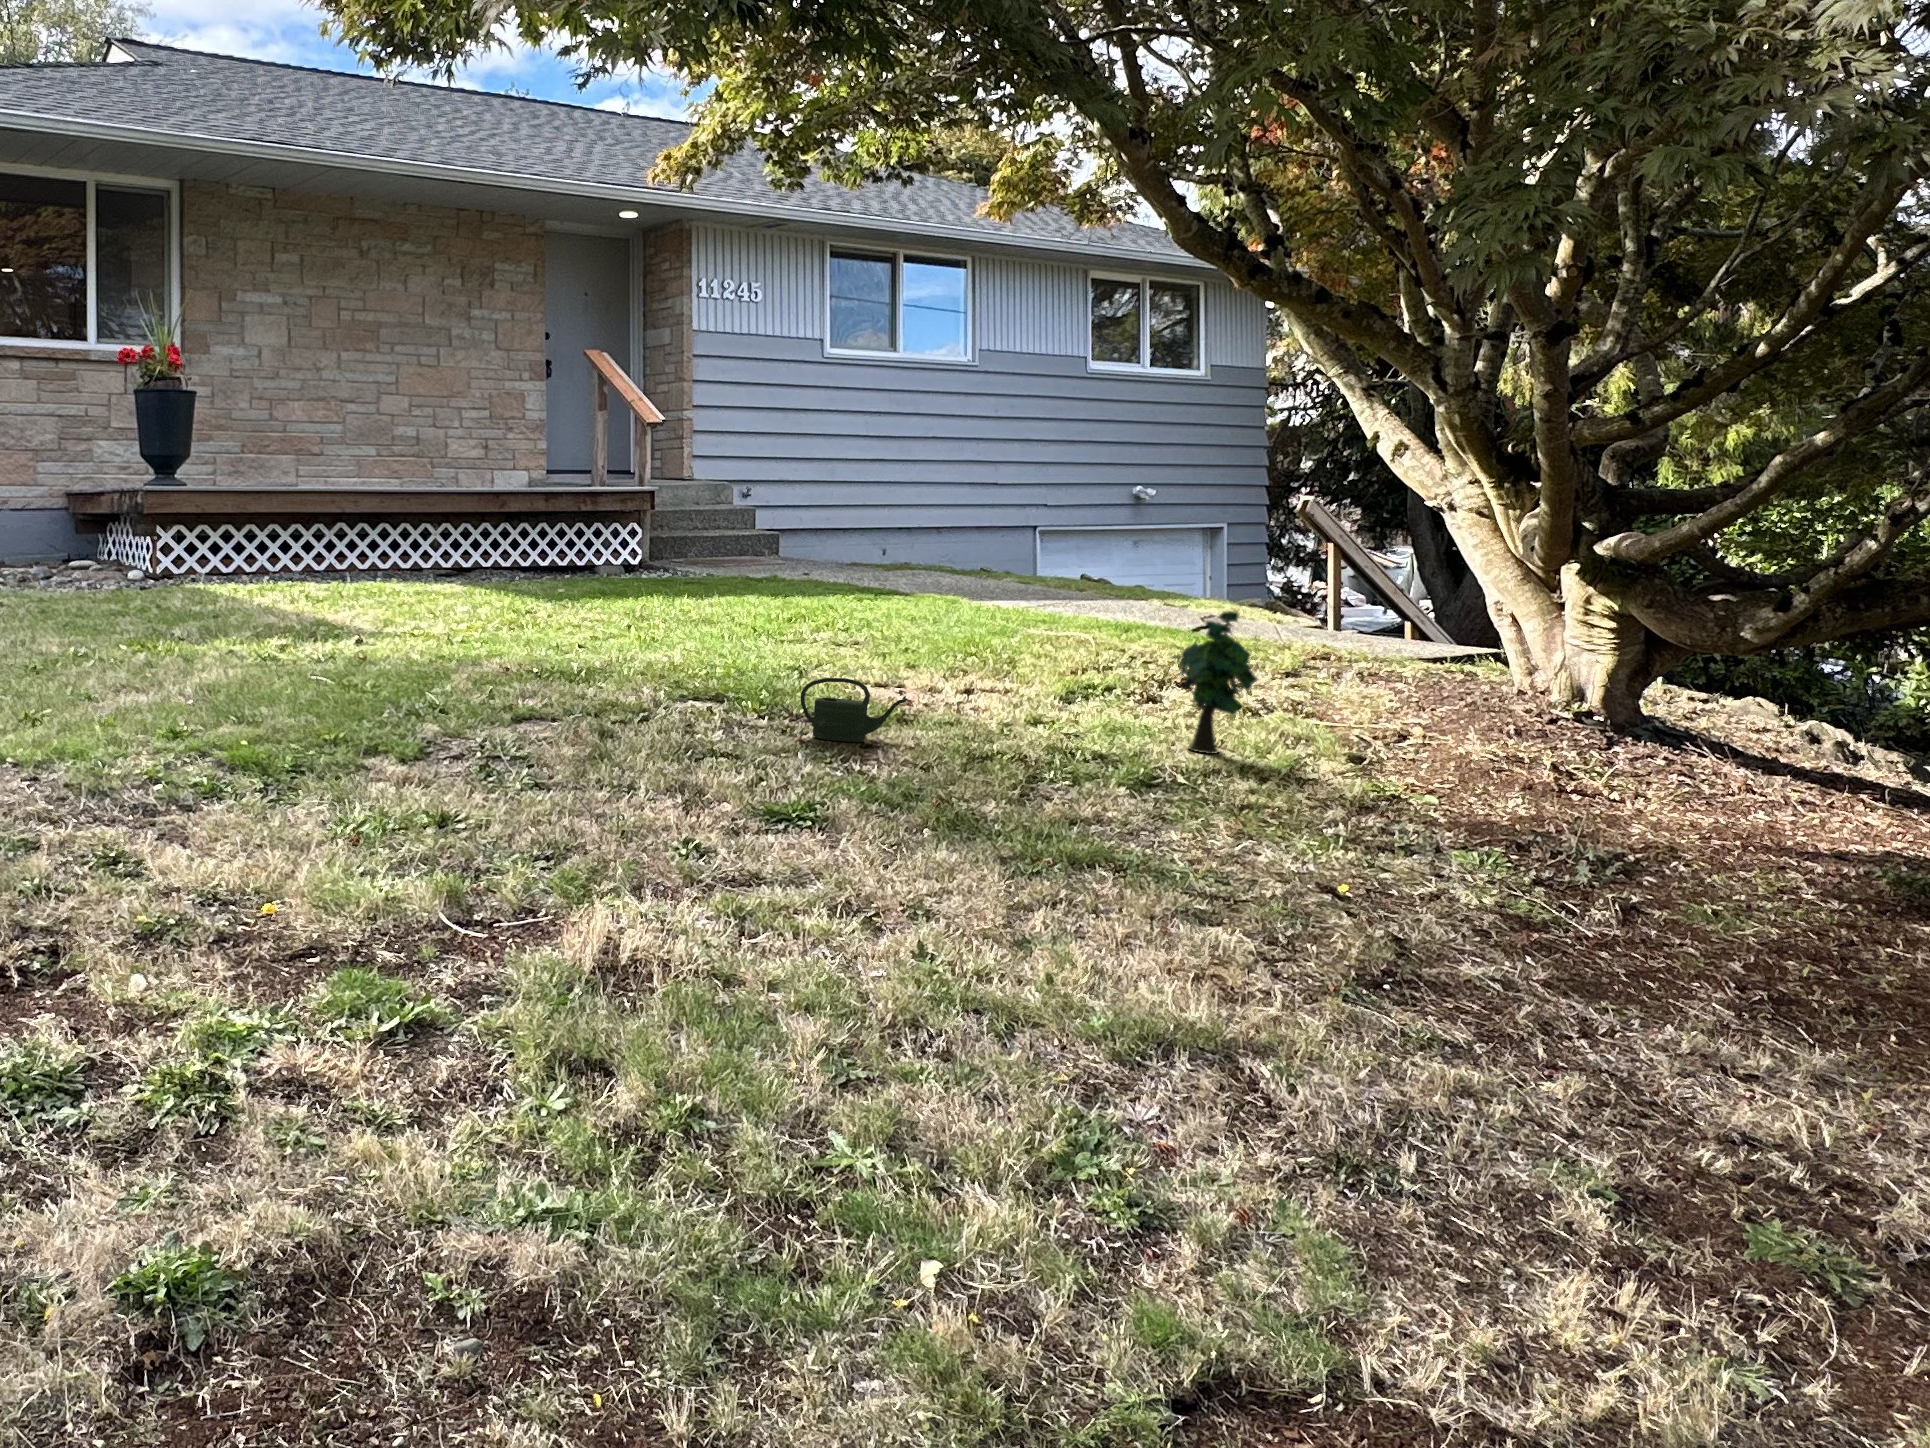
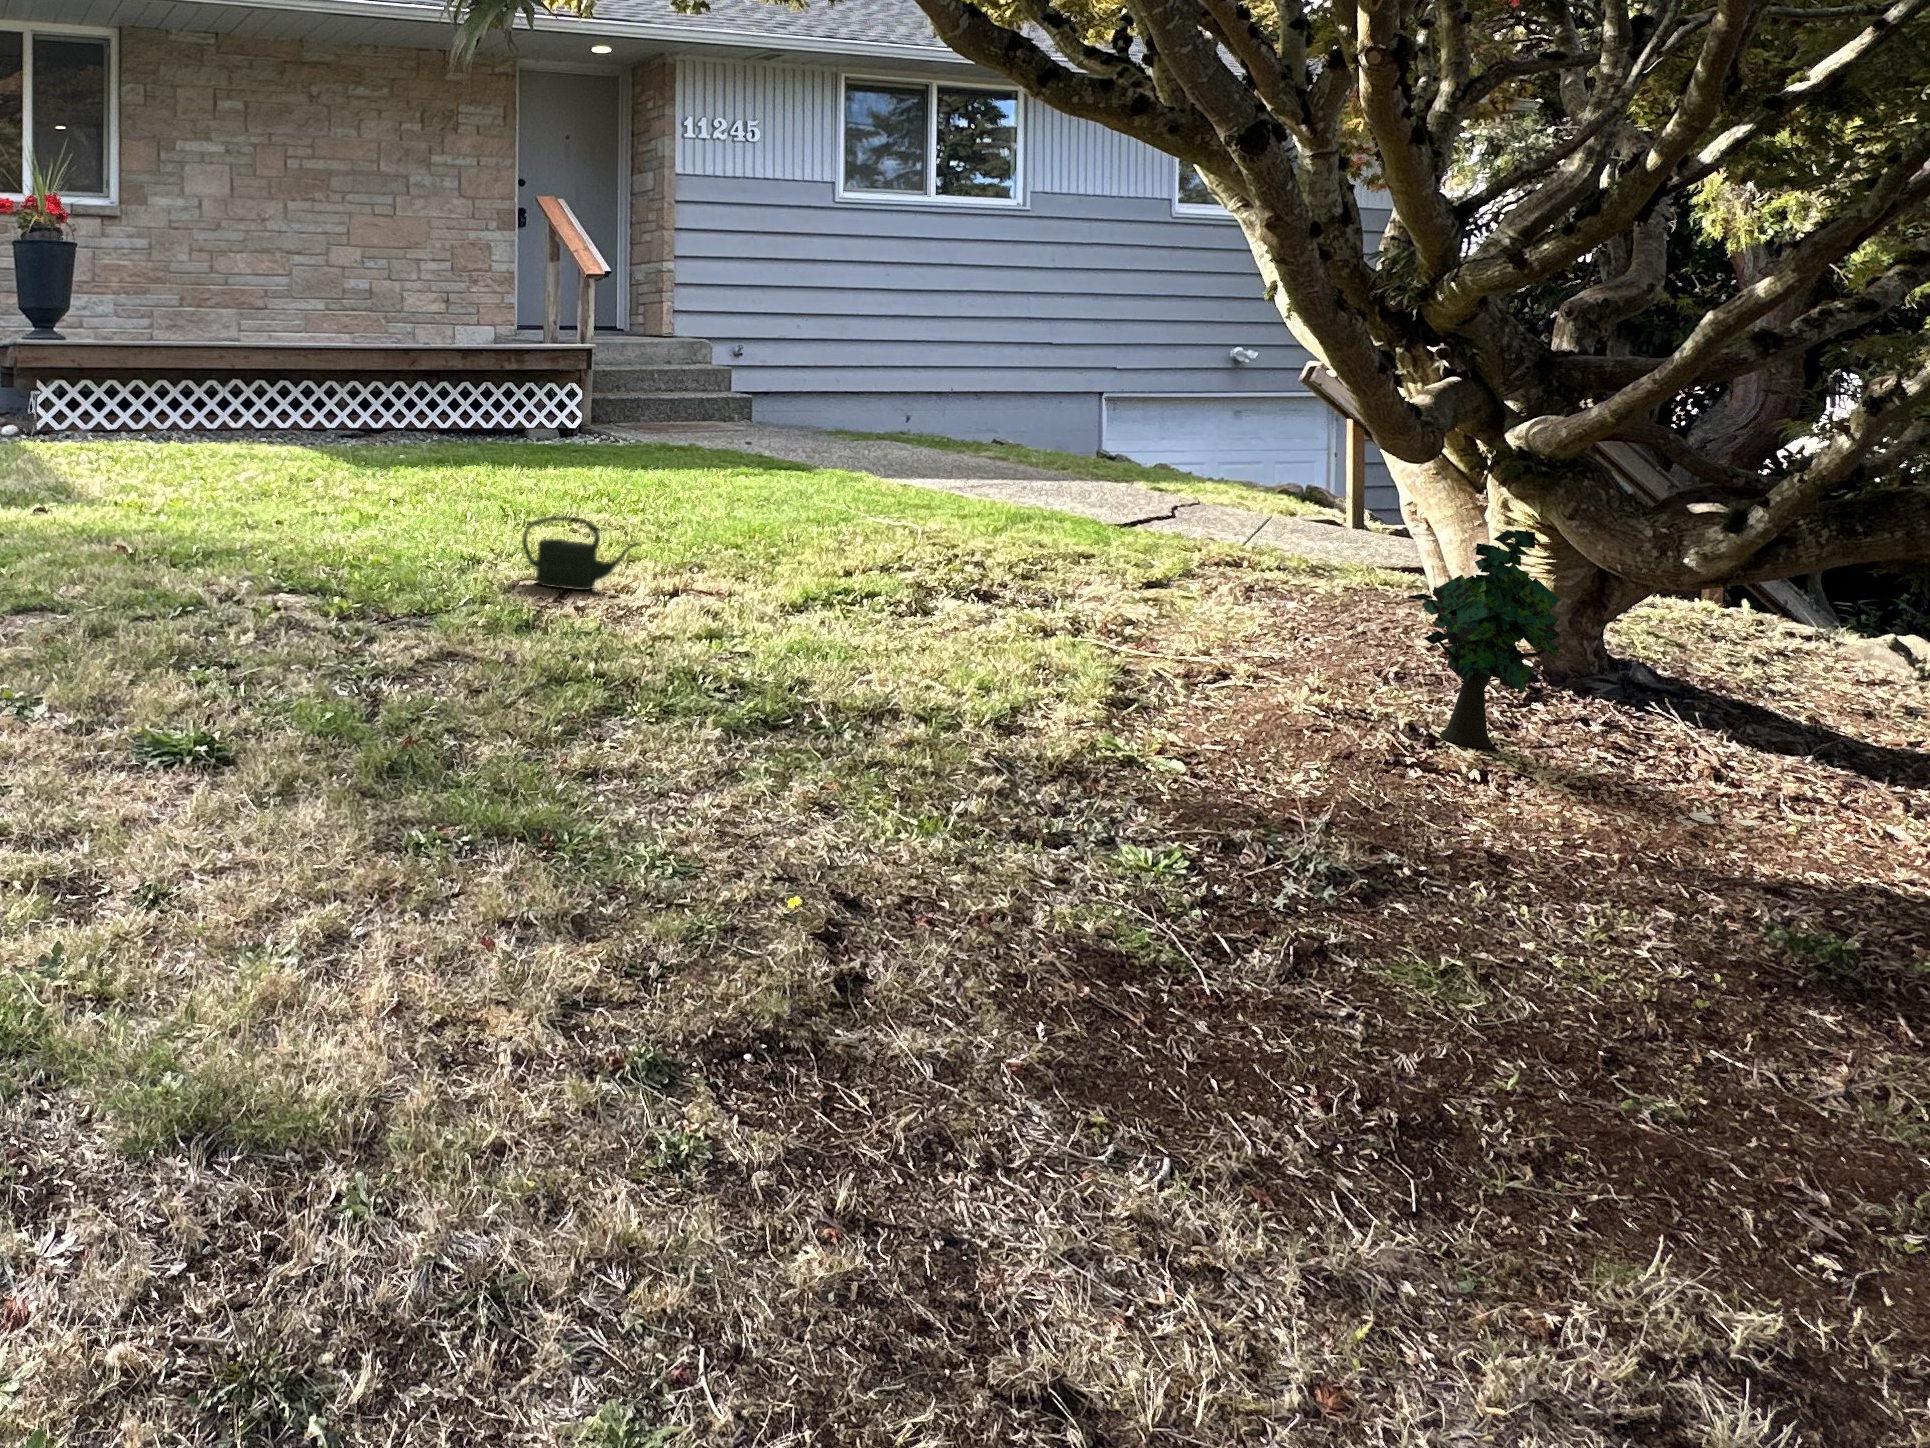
watering can: present [801,678,905,742] -> present [522,516,639,590]

